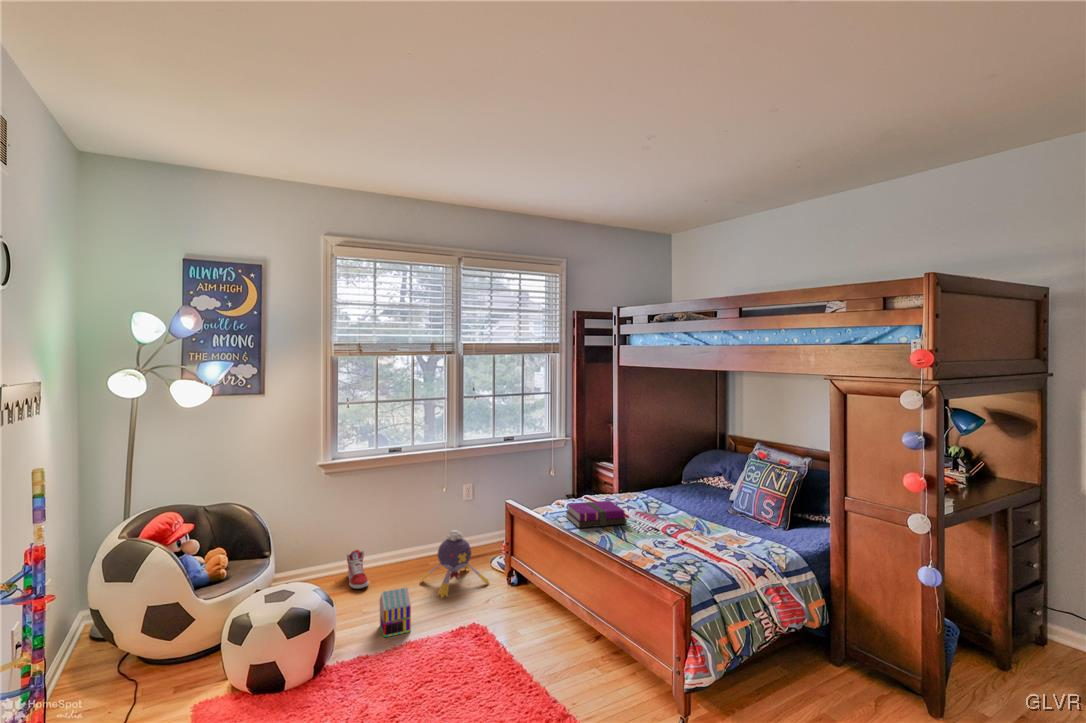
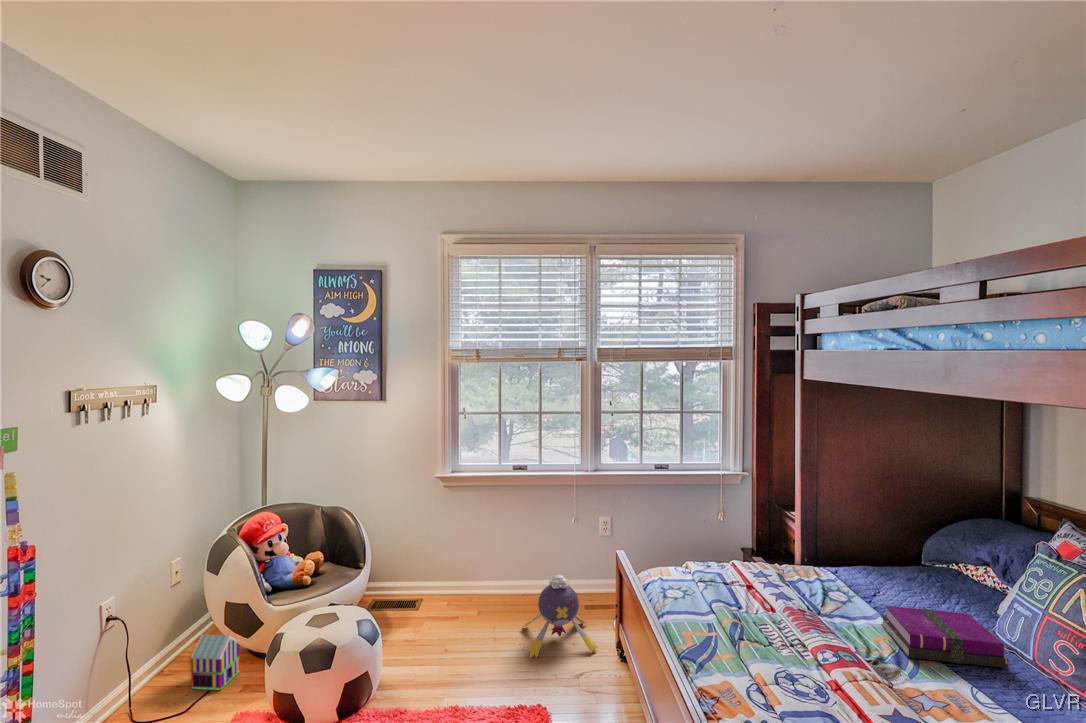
notebook: present [566,501,627,528] -> present [881,606,1009,668]
sneaker: present [347,550,369,589] -> none [453,574,476,621]
toy house: present [380,587,411,637] -> present [191,635,240,690]

